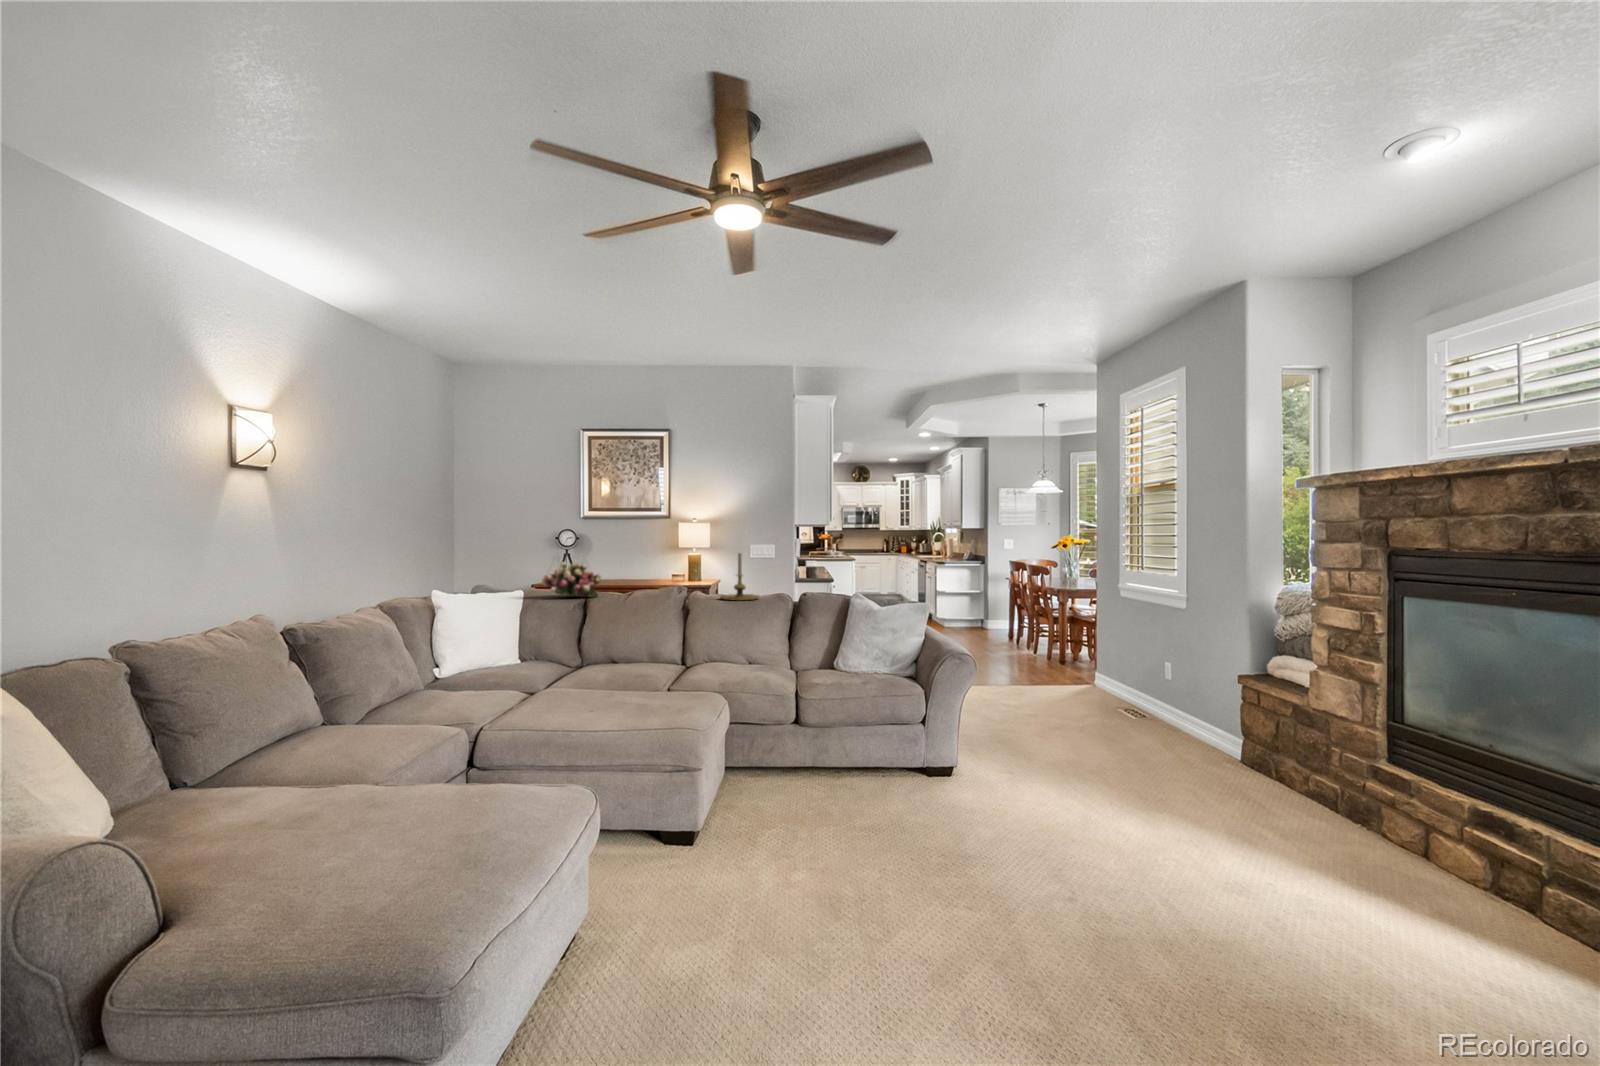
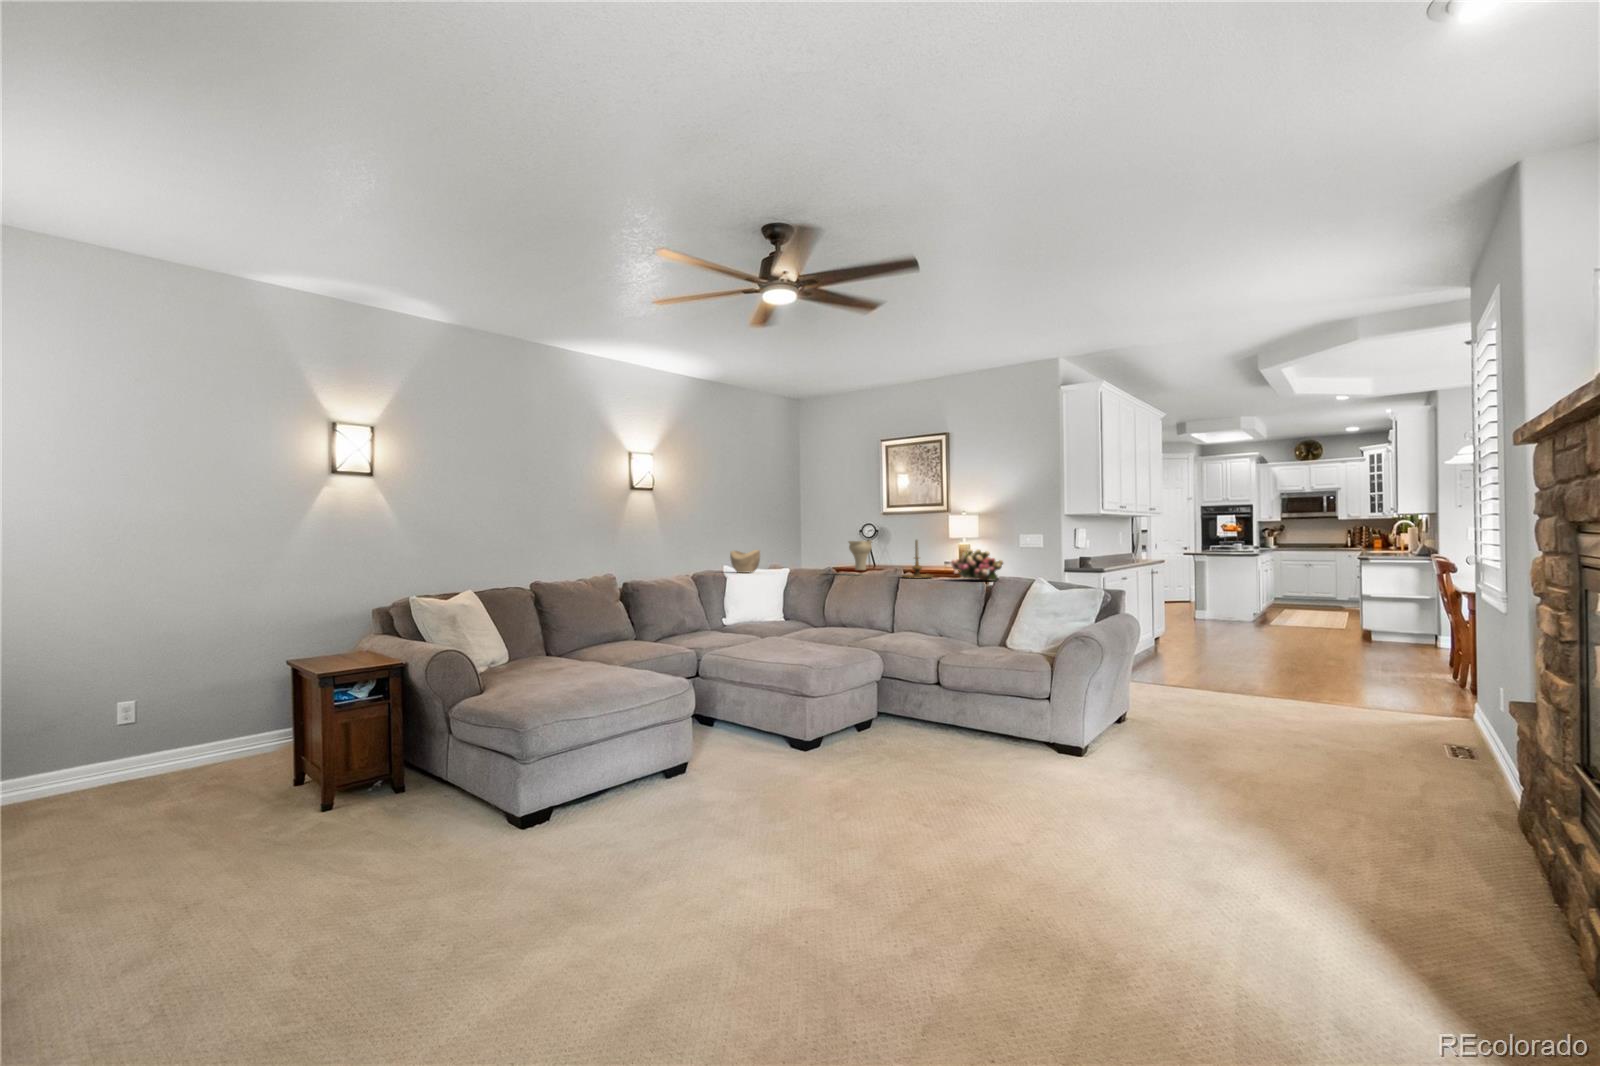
vase: none [630,552,672,596] -> present [849,540,872,570]
flower arrangement: present [542,562,600,597] -> present [951,549,1003,581]
decorative bowl: none [443,568,492,602] -> present [730,550,760,573]

